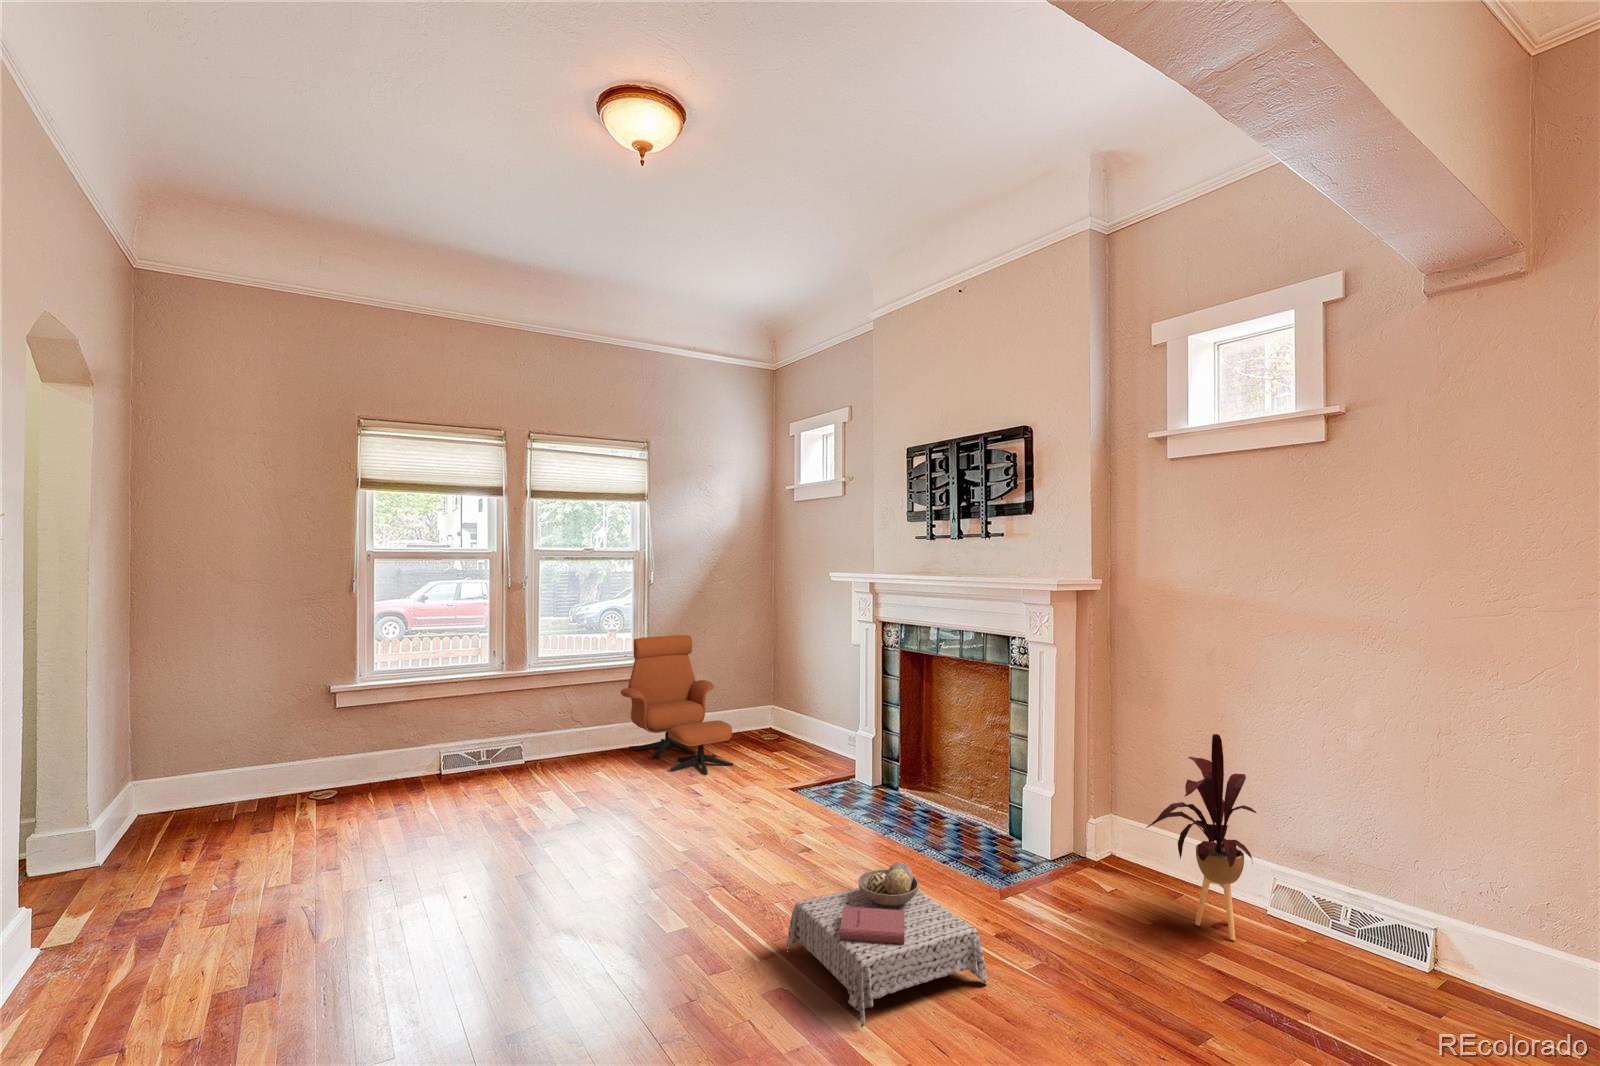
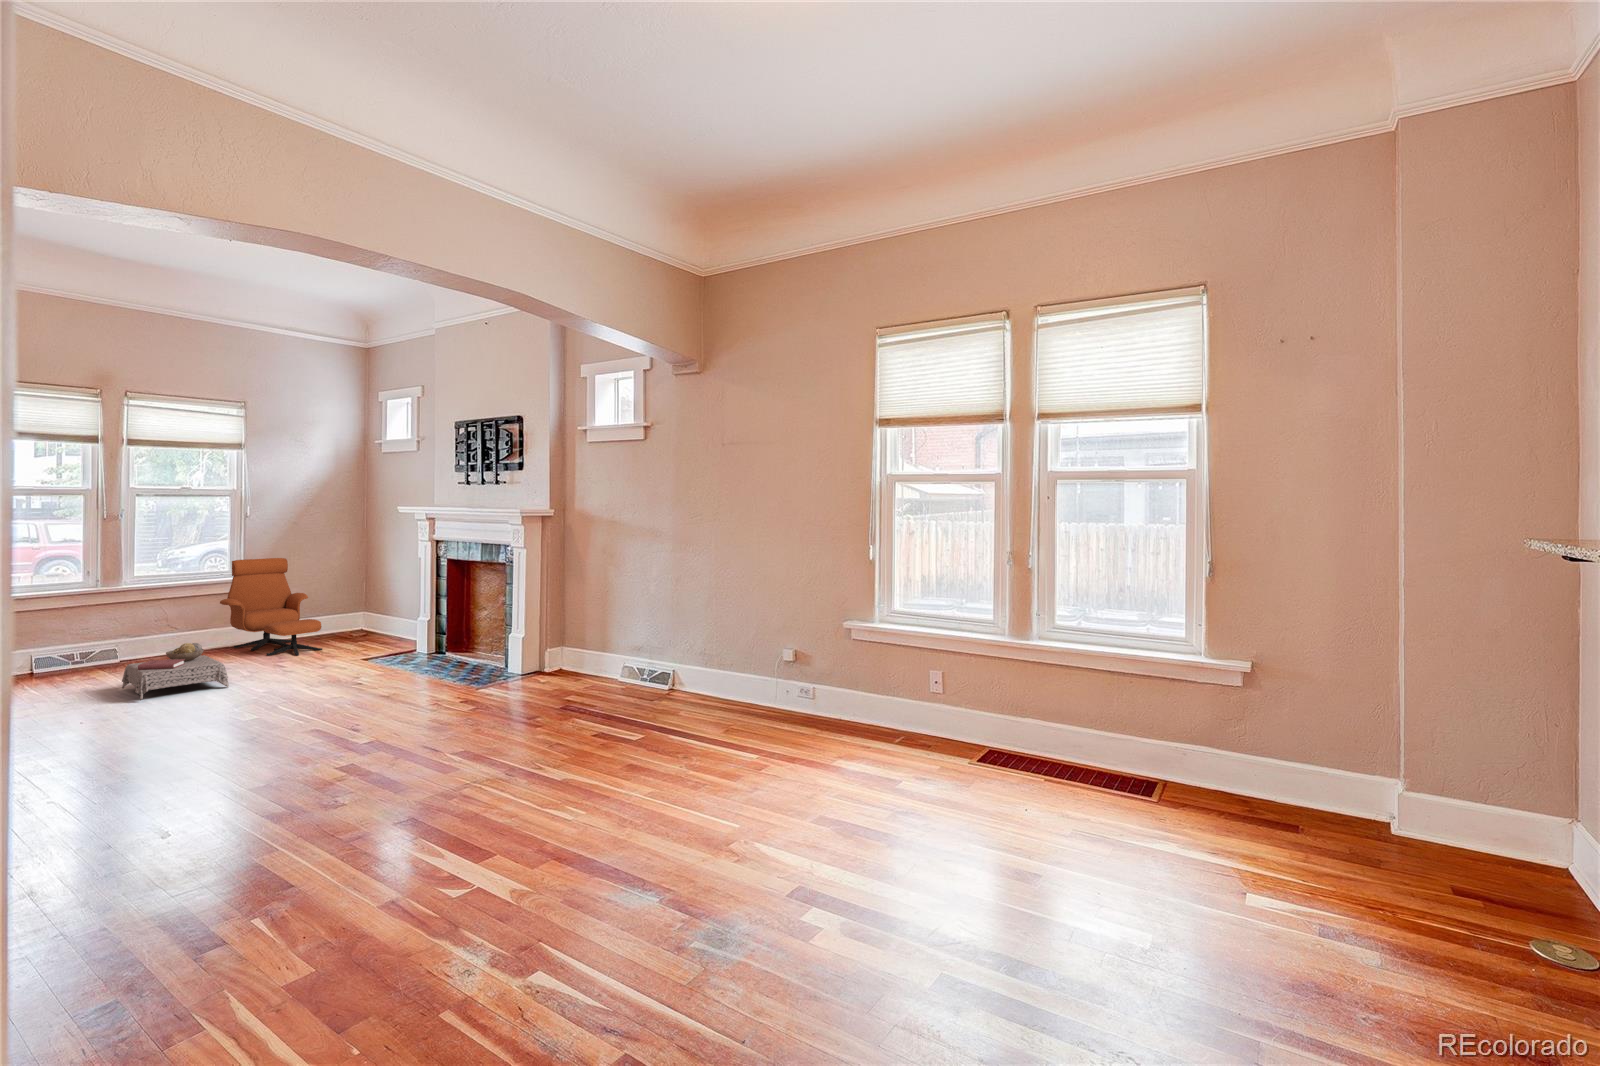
house plant: present [1146,734,1257,940] -> none [554,585,613,686]
ottoman: present [787,863,987,1028] -> present [122,643,229,700]

